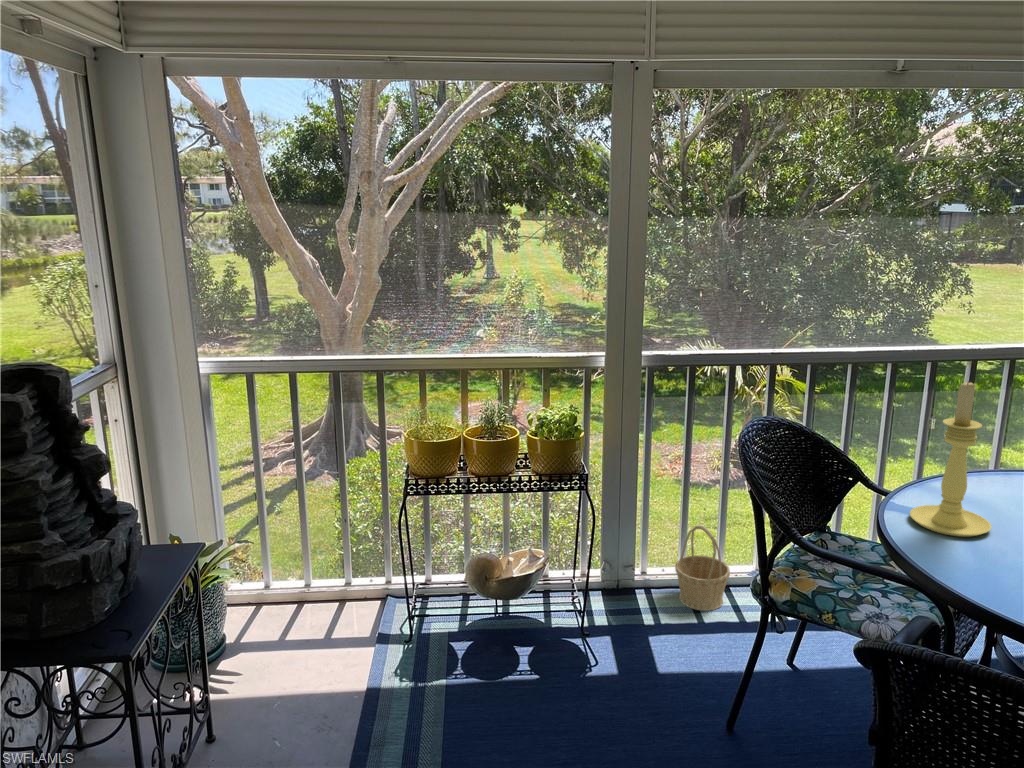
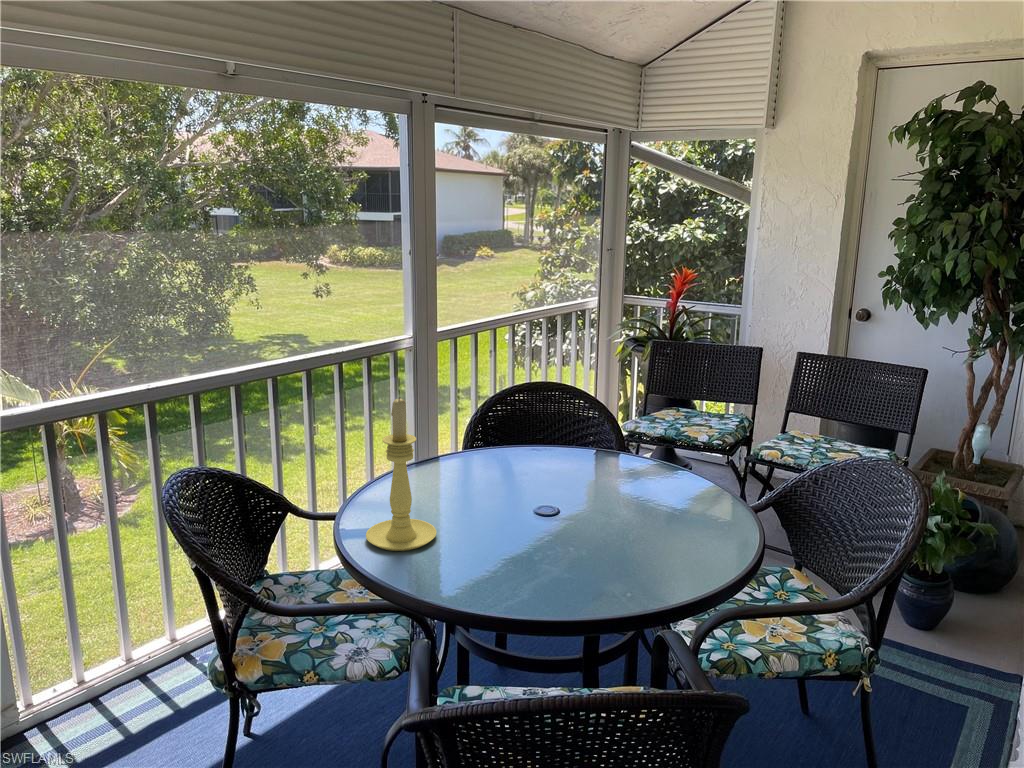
basket: present [675,525,730,611] -> none [74,618,150,724]

